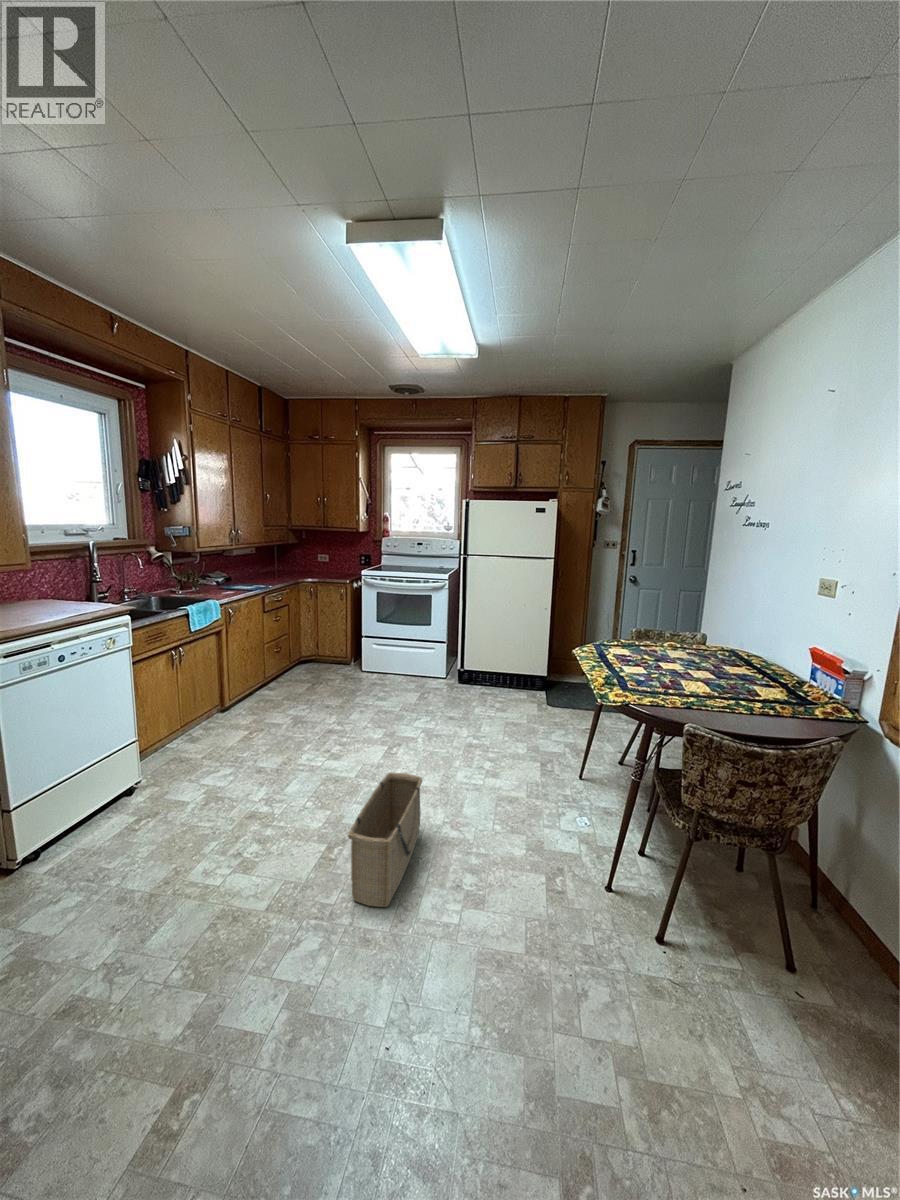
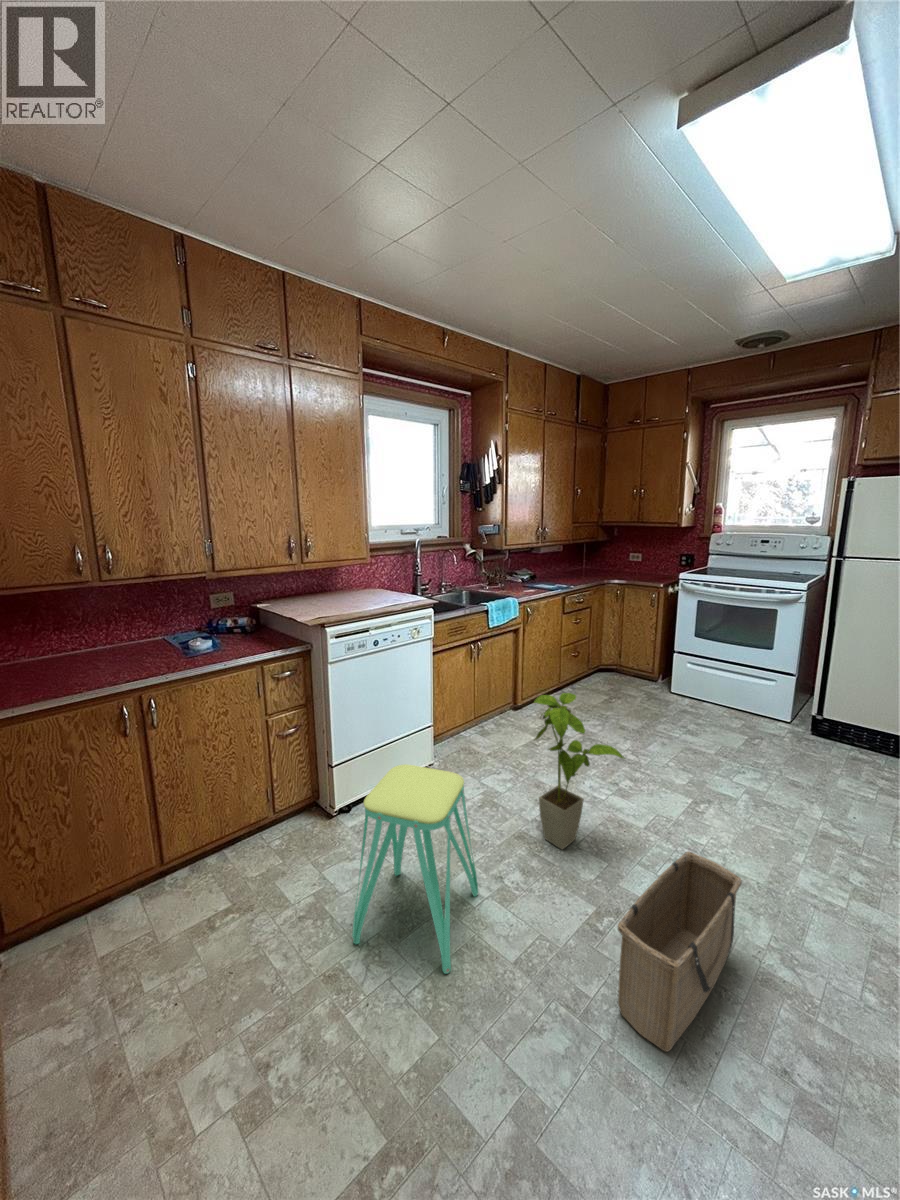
house plant: none [257,676,339,813] -> present [534,693,624,849]
stool: none [82,767,220,974] -> present [352,764,478,974]

